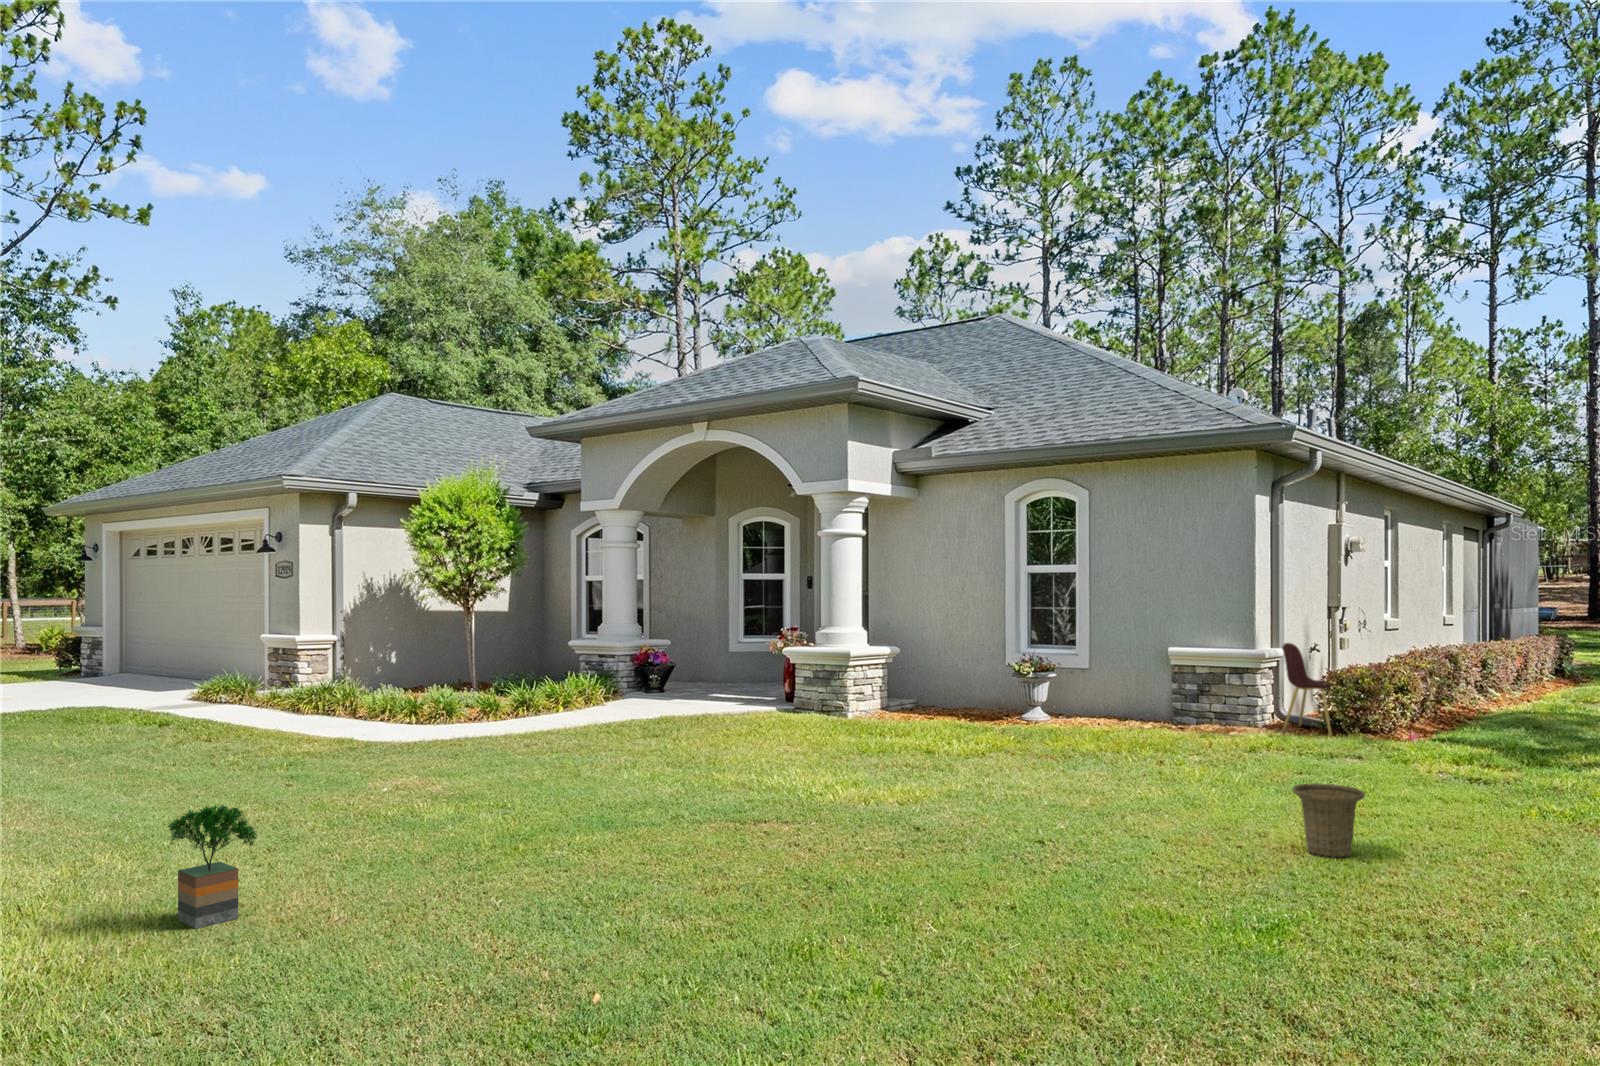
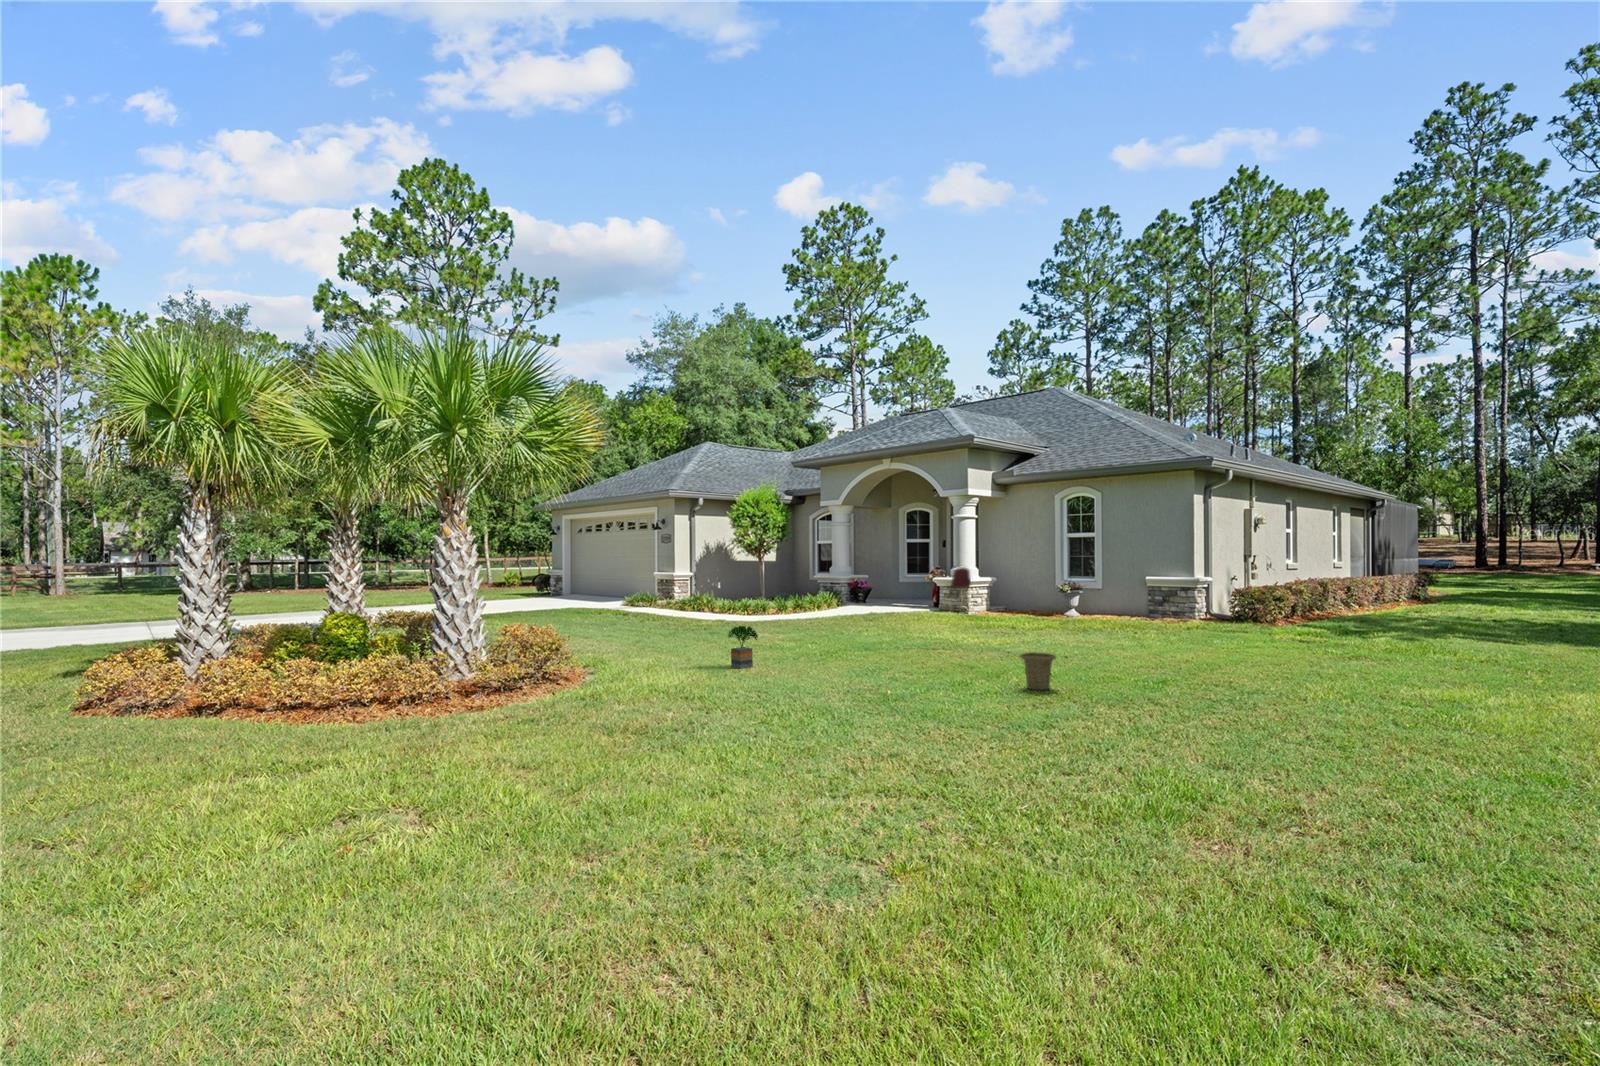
chair: present [1282,643,1347,736] -> present [944,567,971,602]
basket: present [1293,783,1365,858] -> present [1020,652,1056,690]

